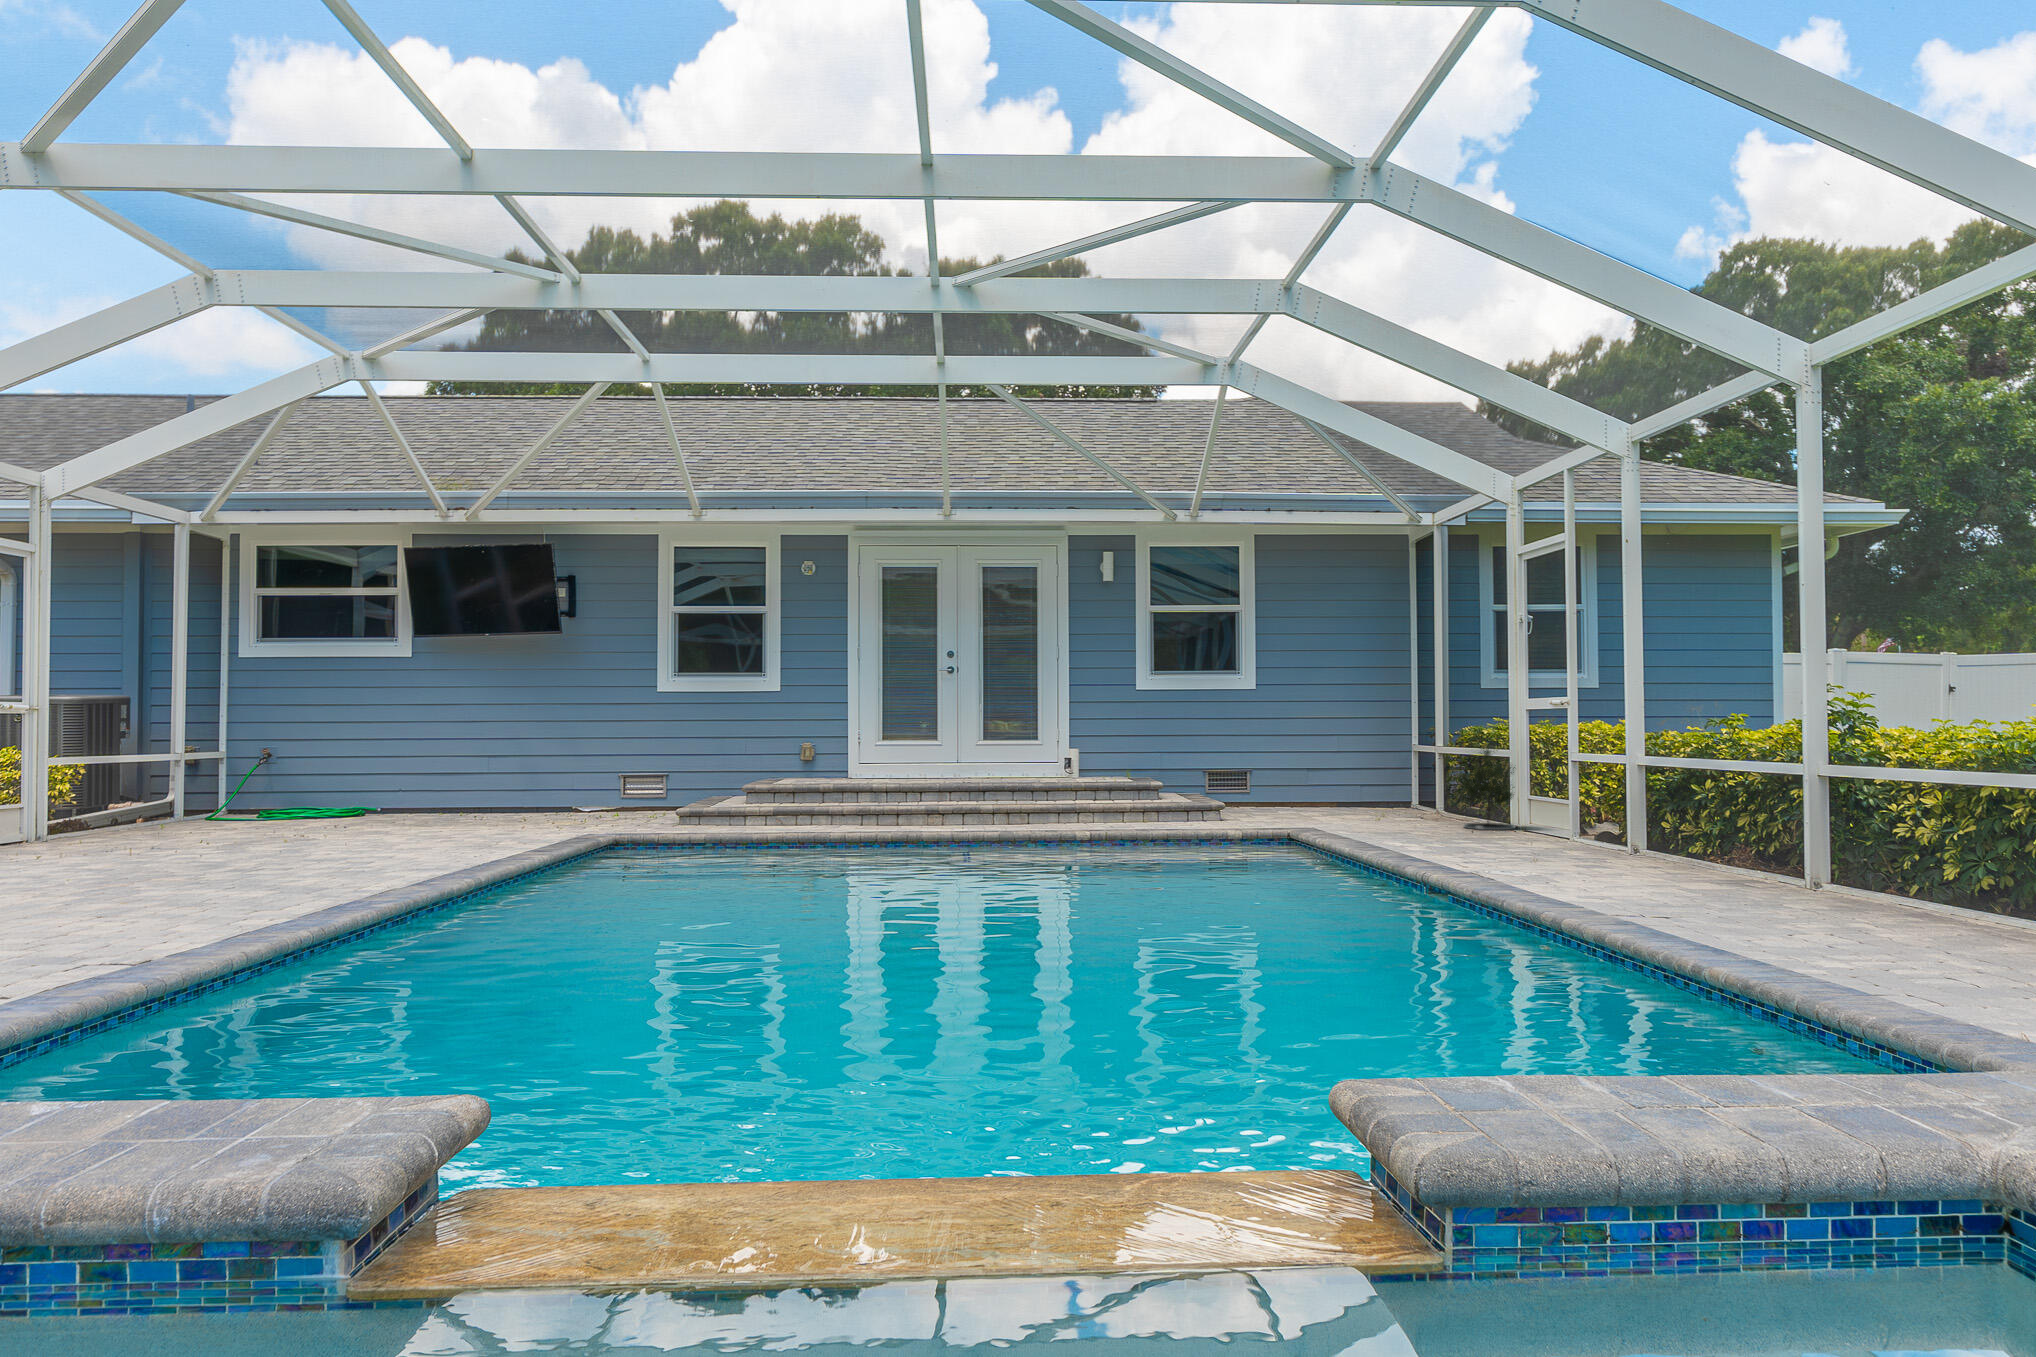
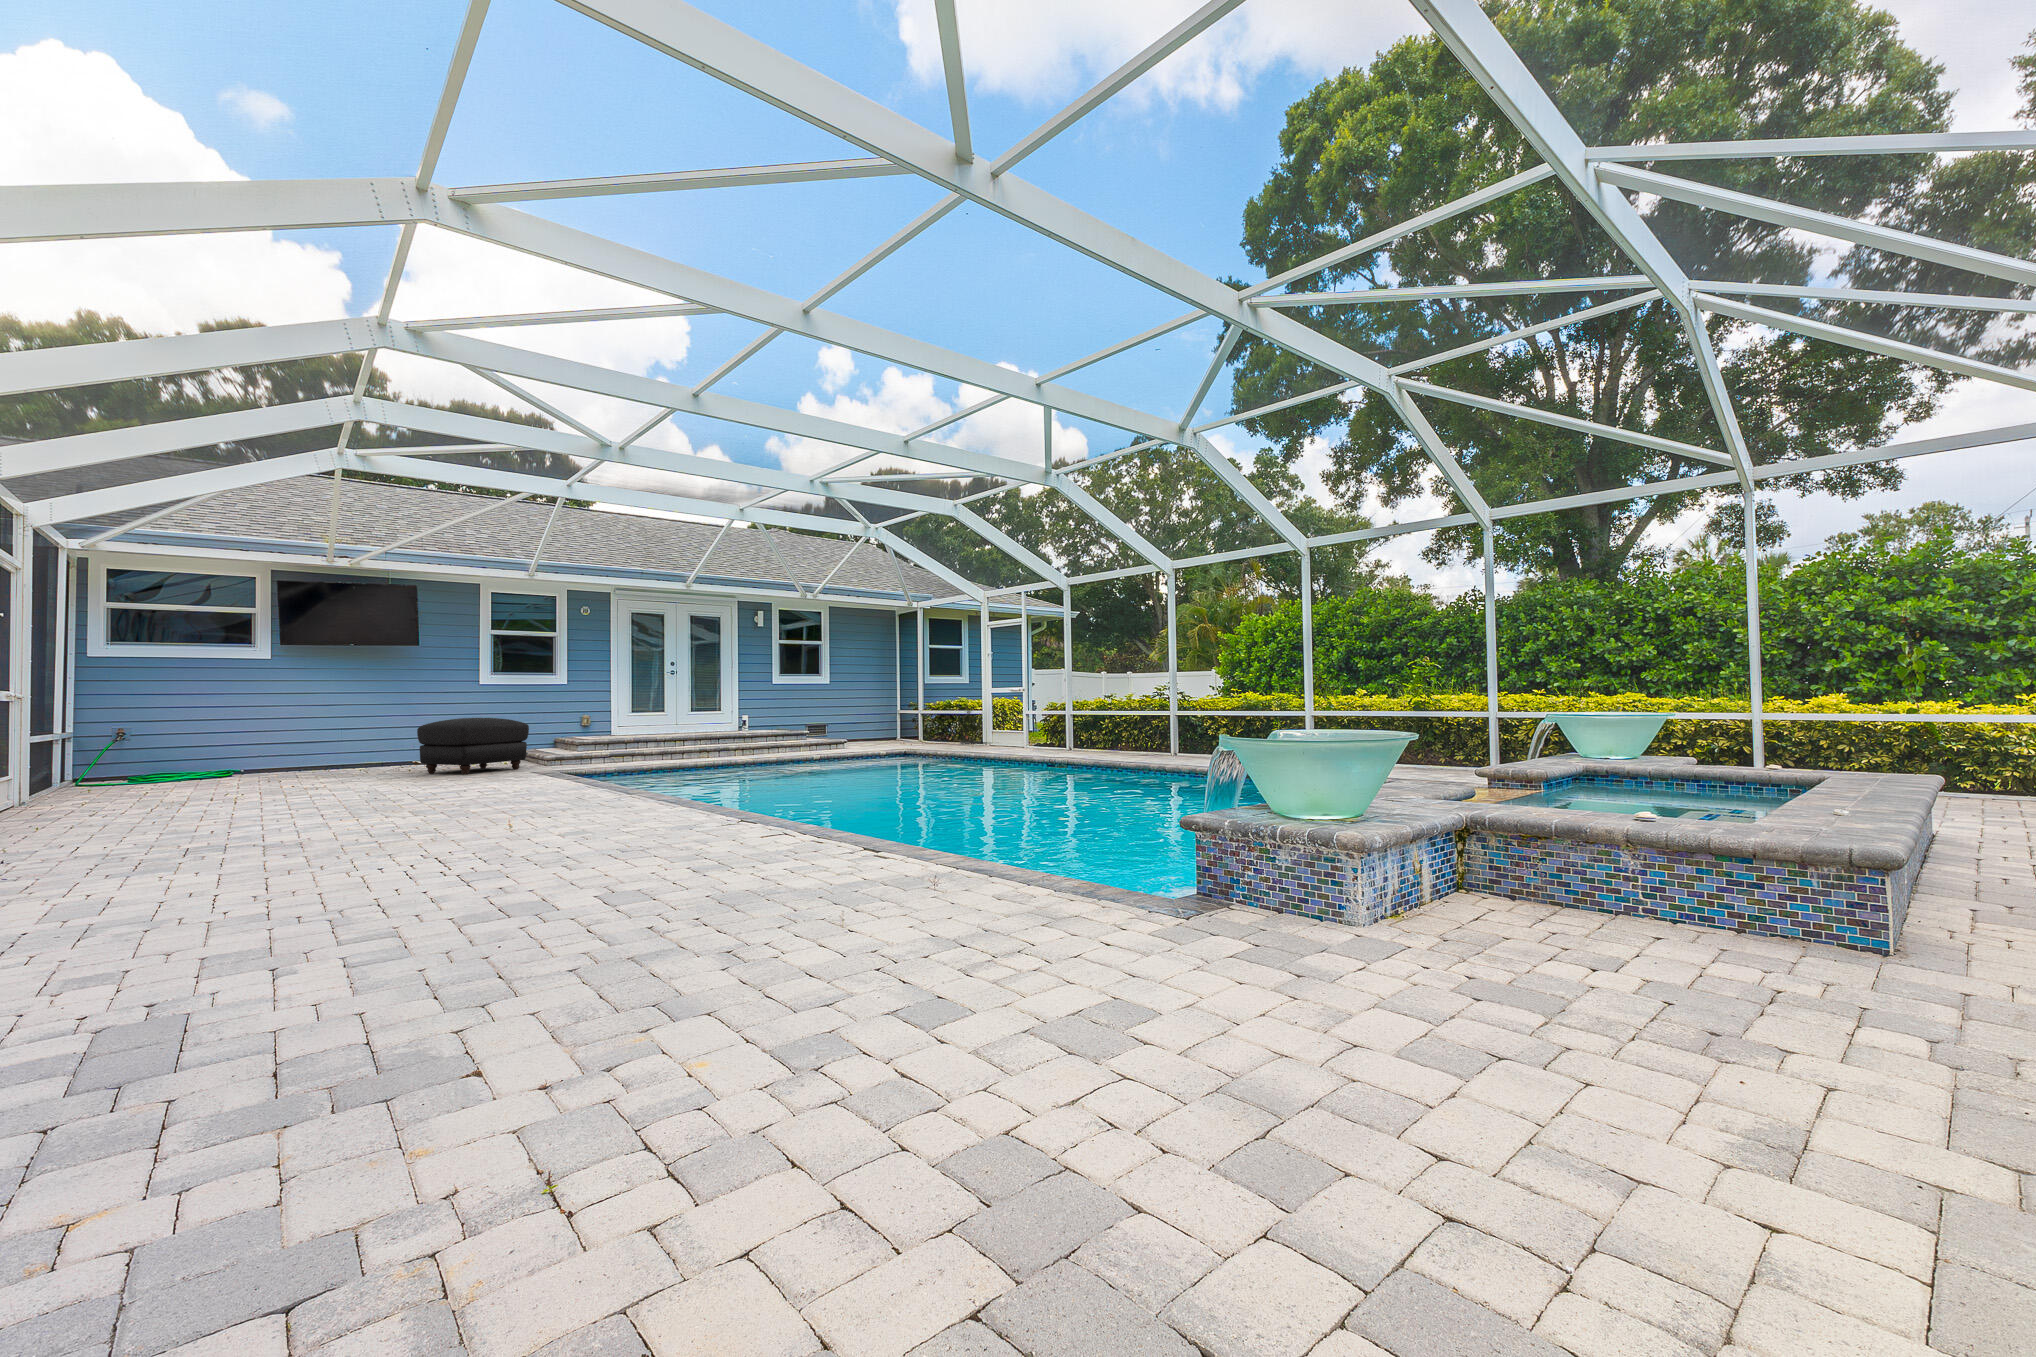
ottoman: none [486,744,621,830] -> present [417,718,529,775]

